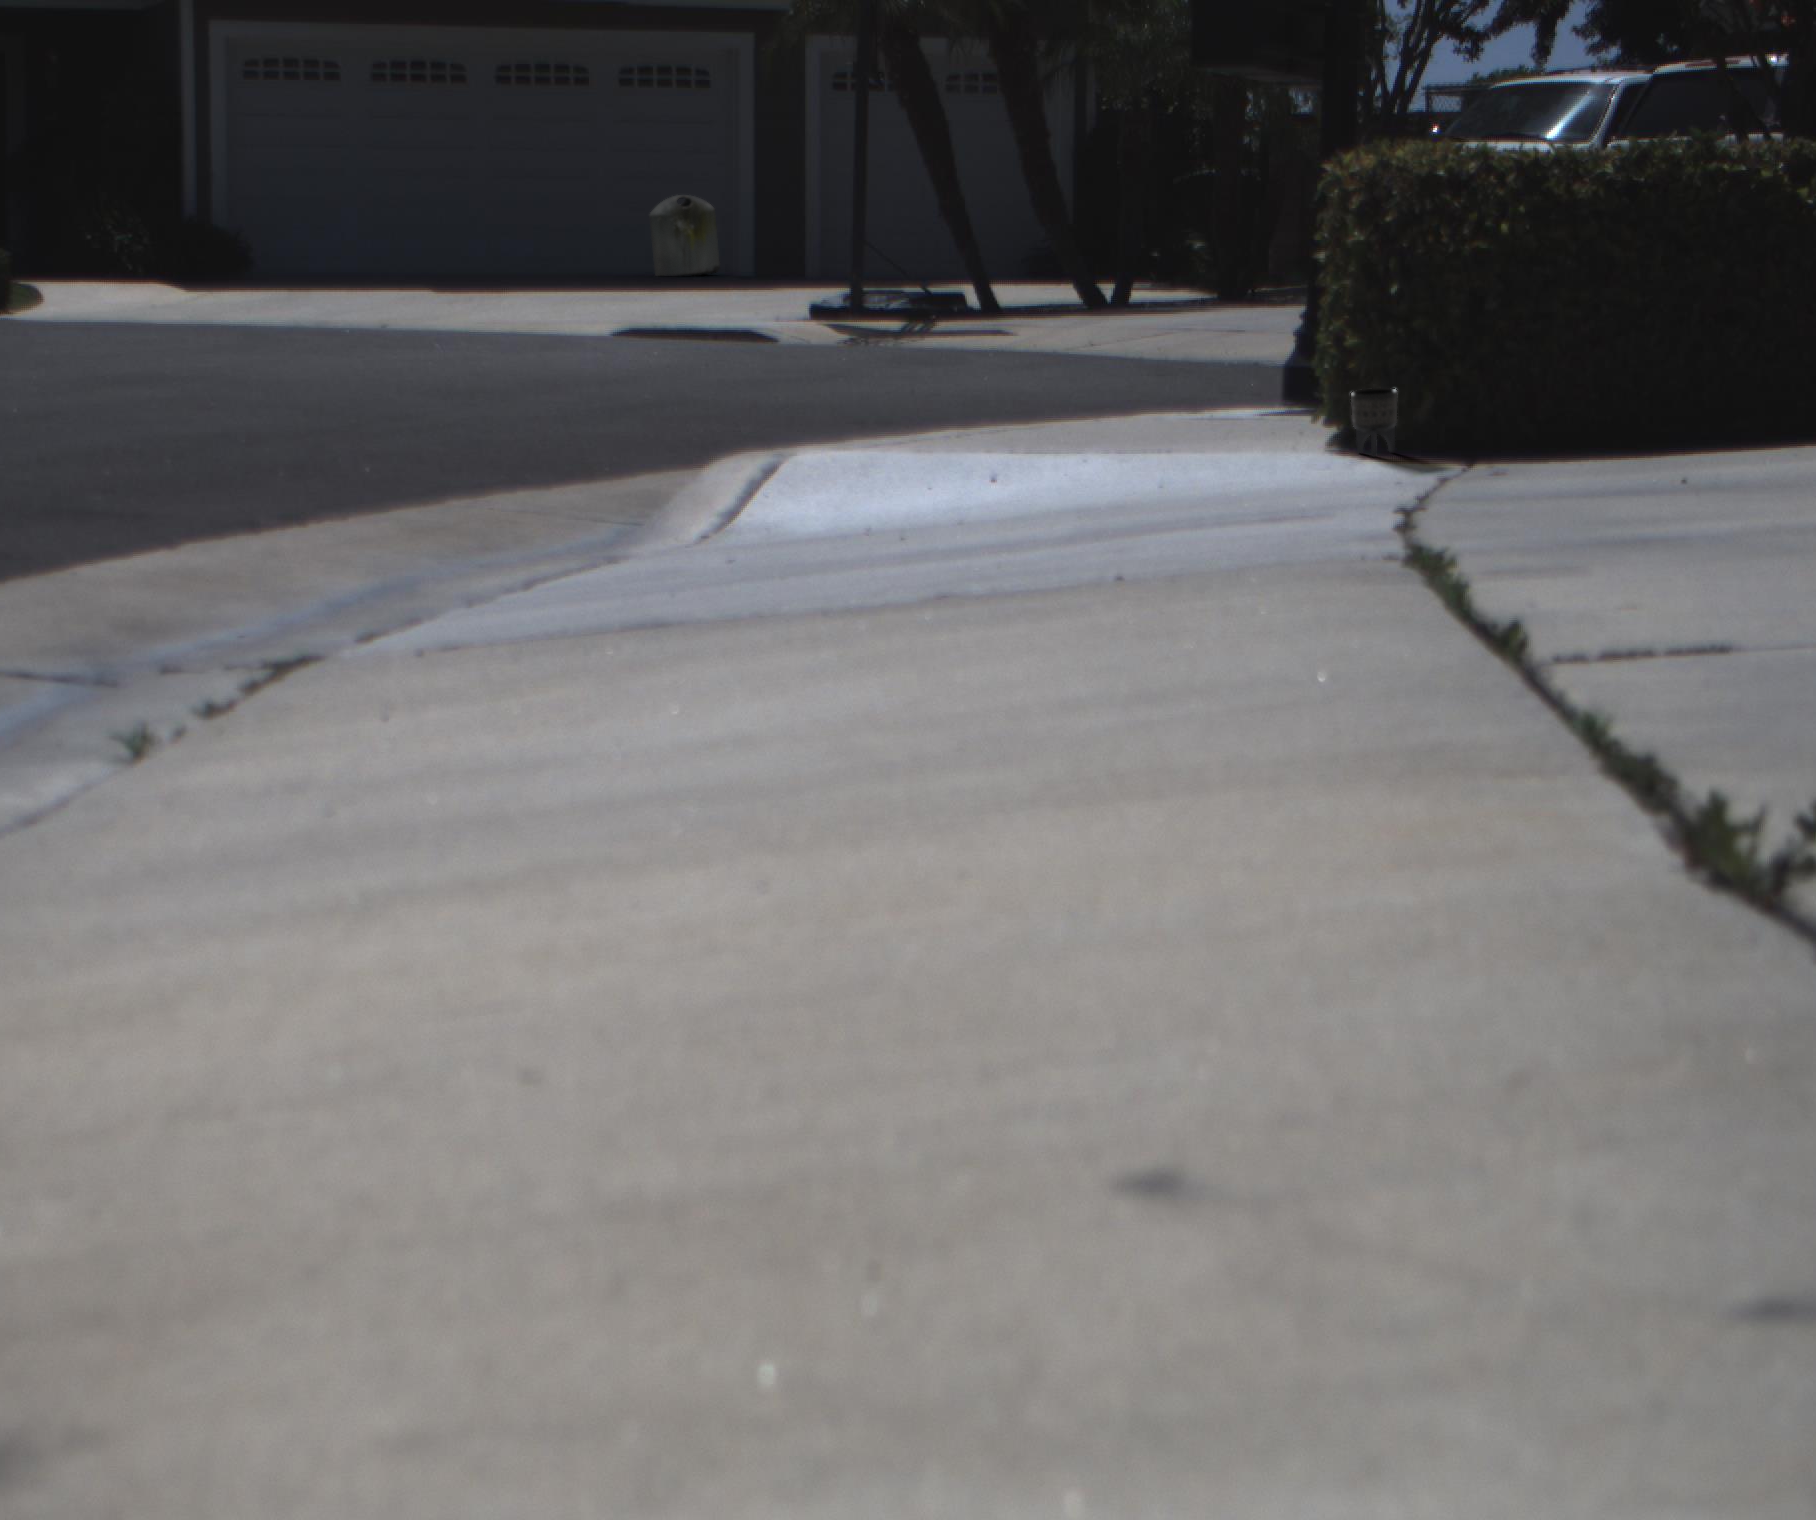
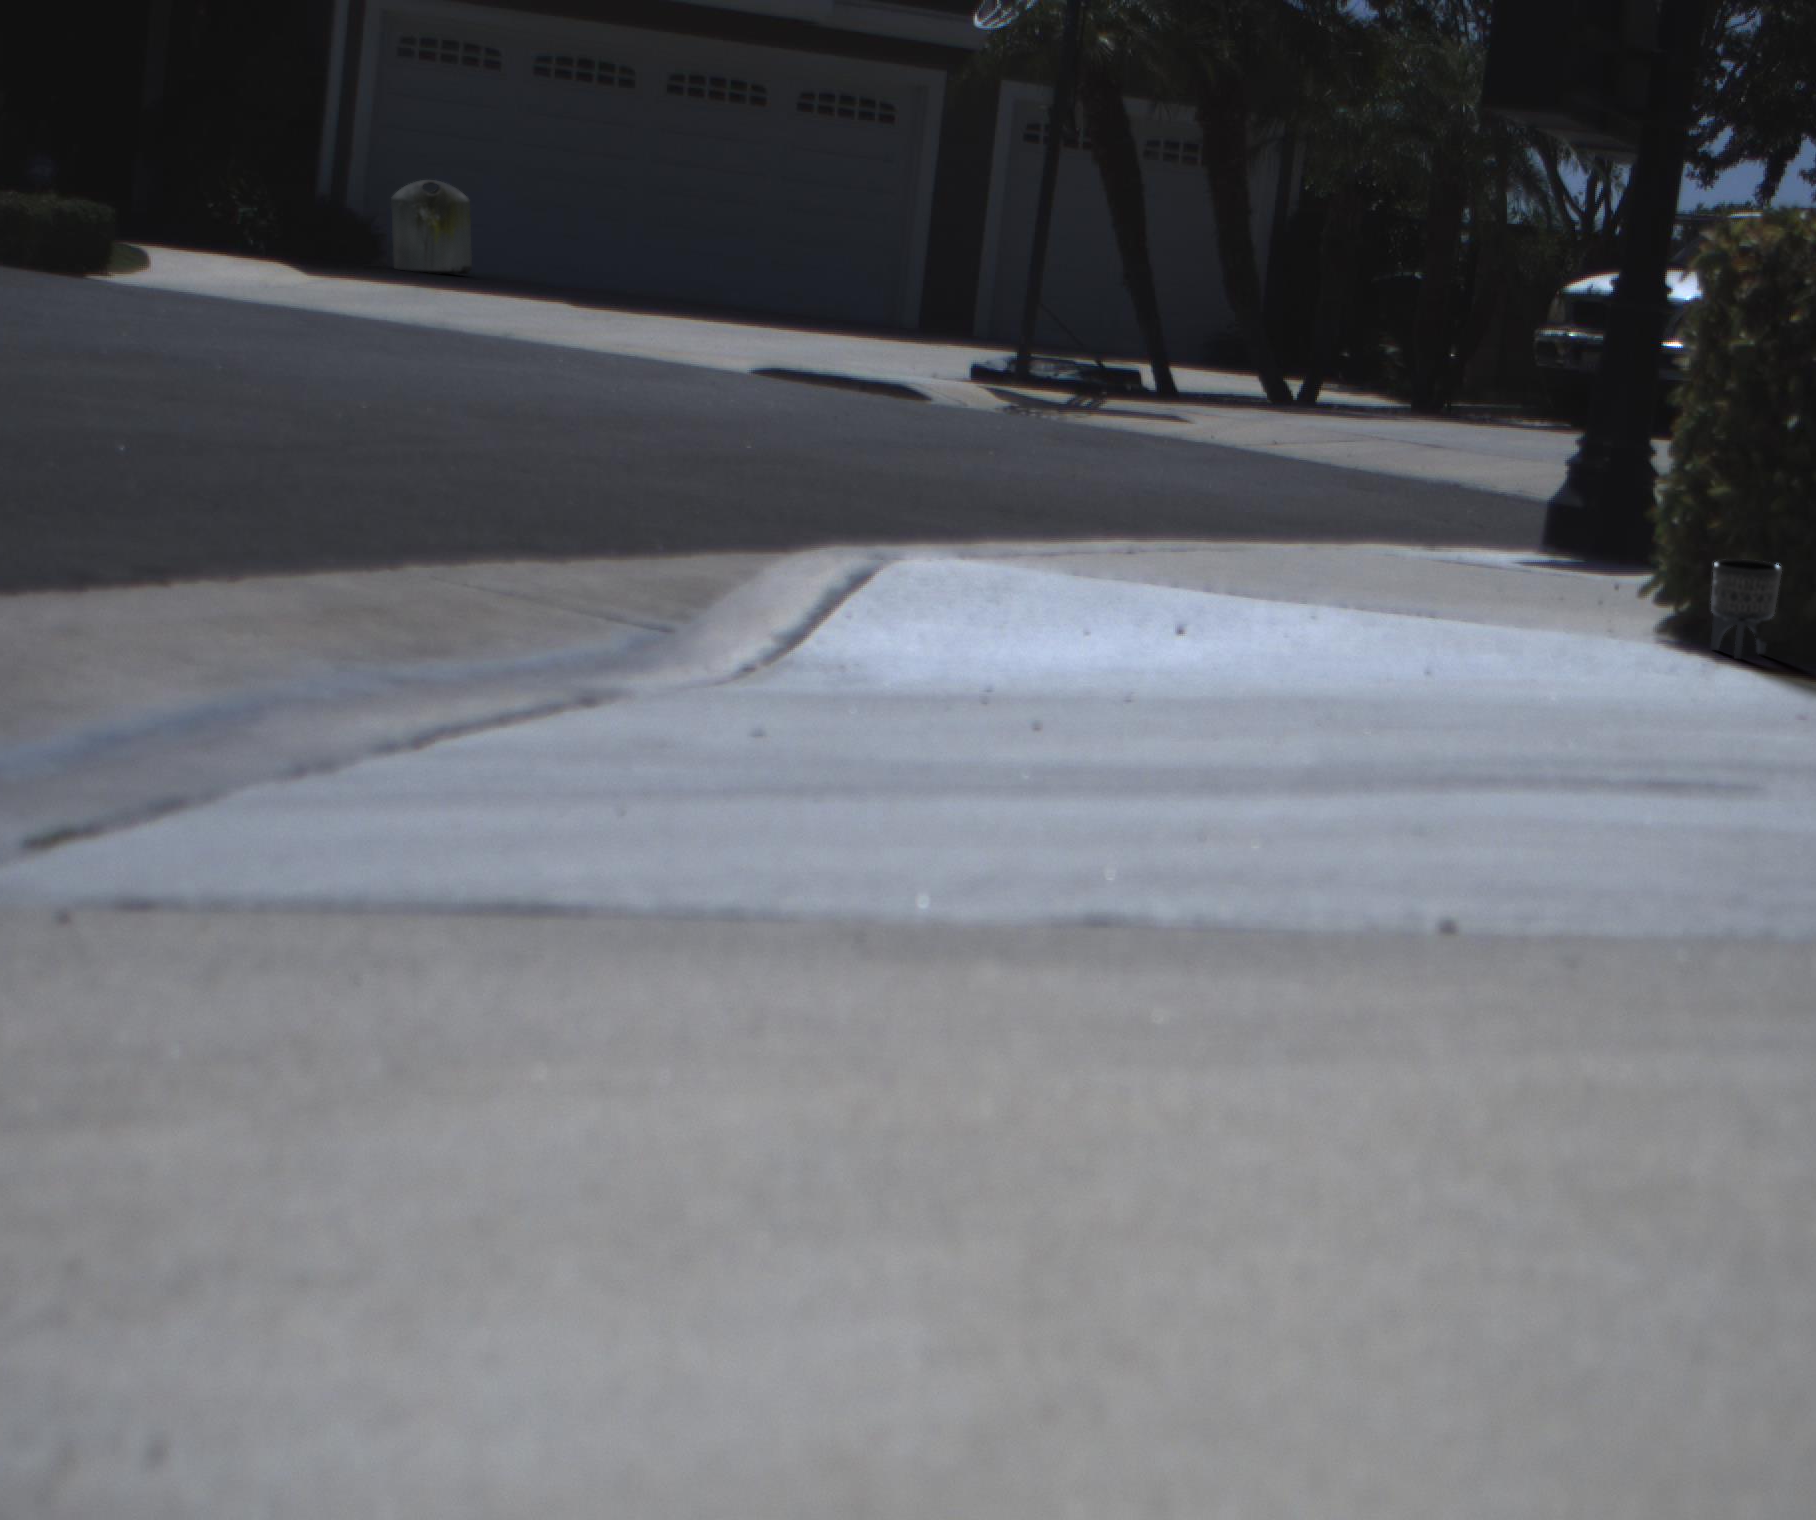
trash can: present [649,195,720,276] -> present [391,180,472,274]

